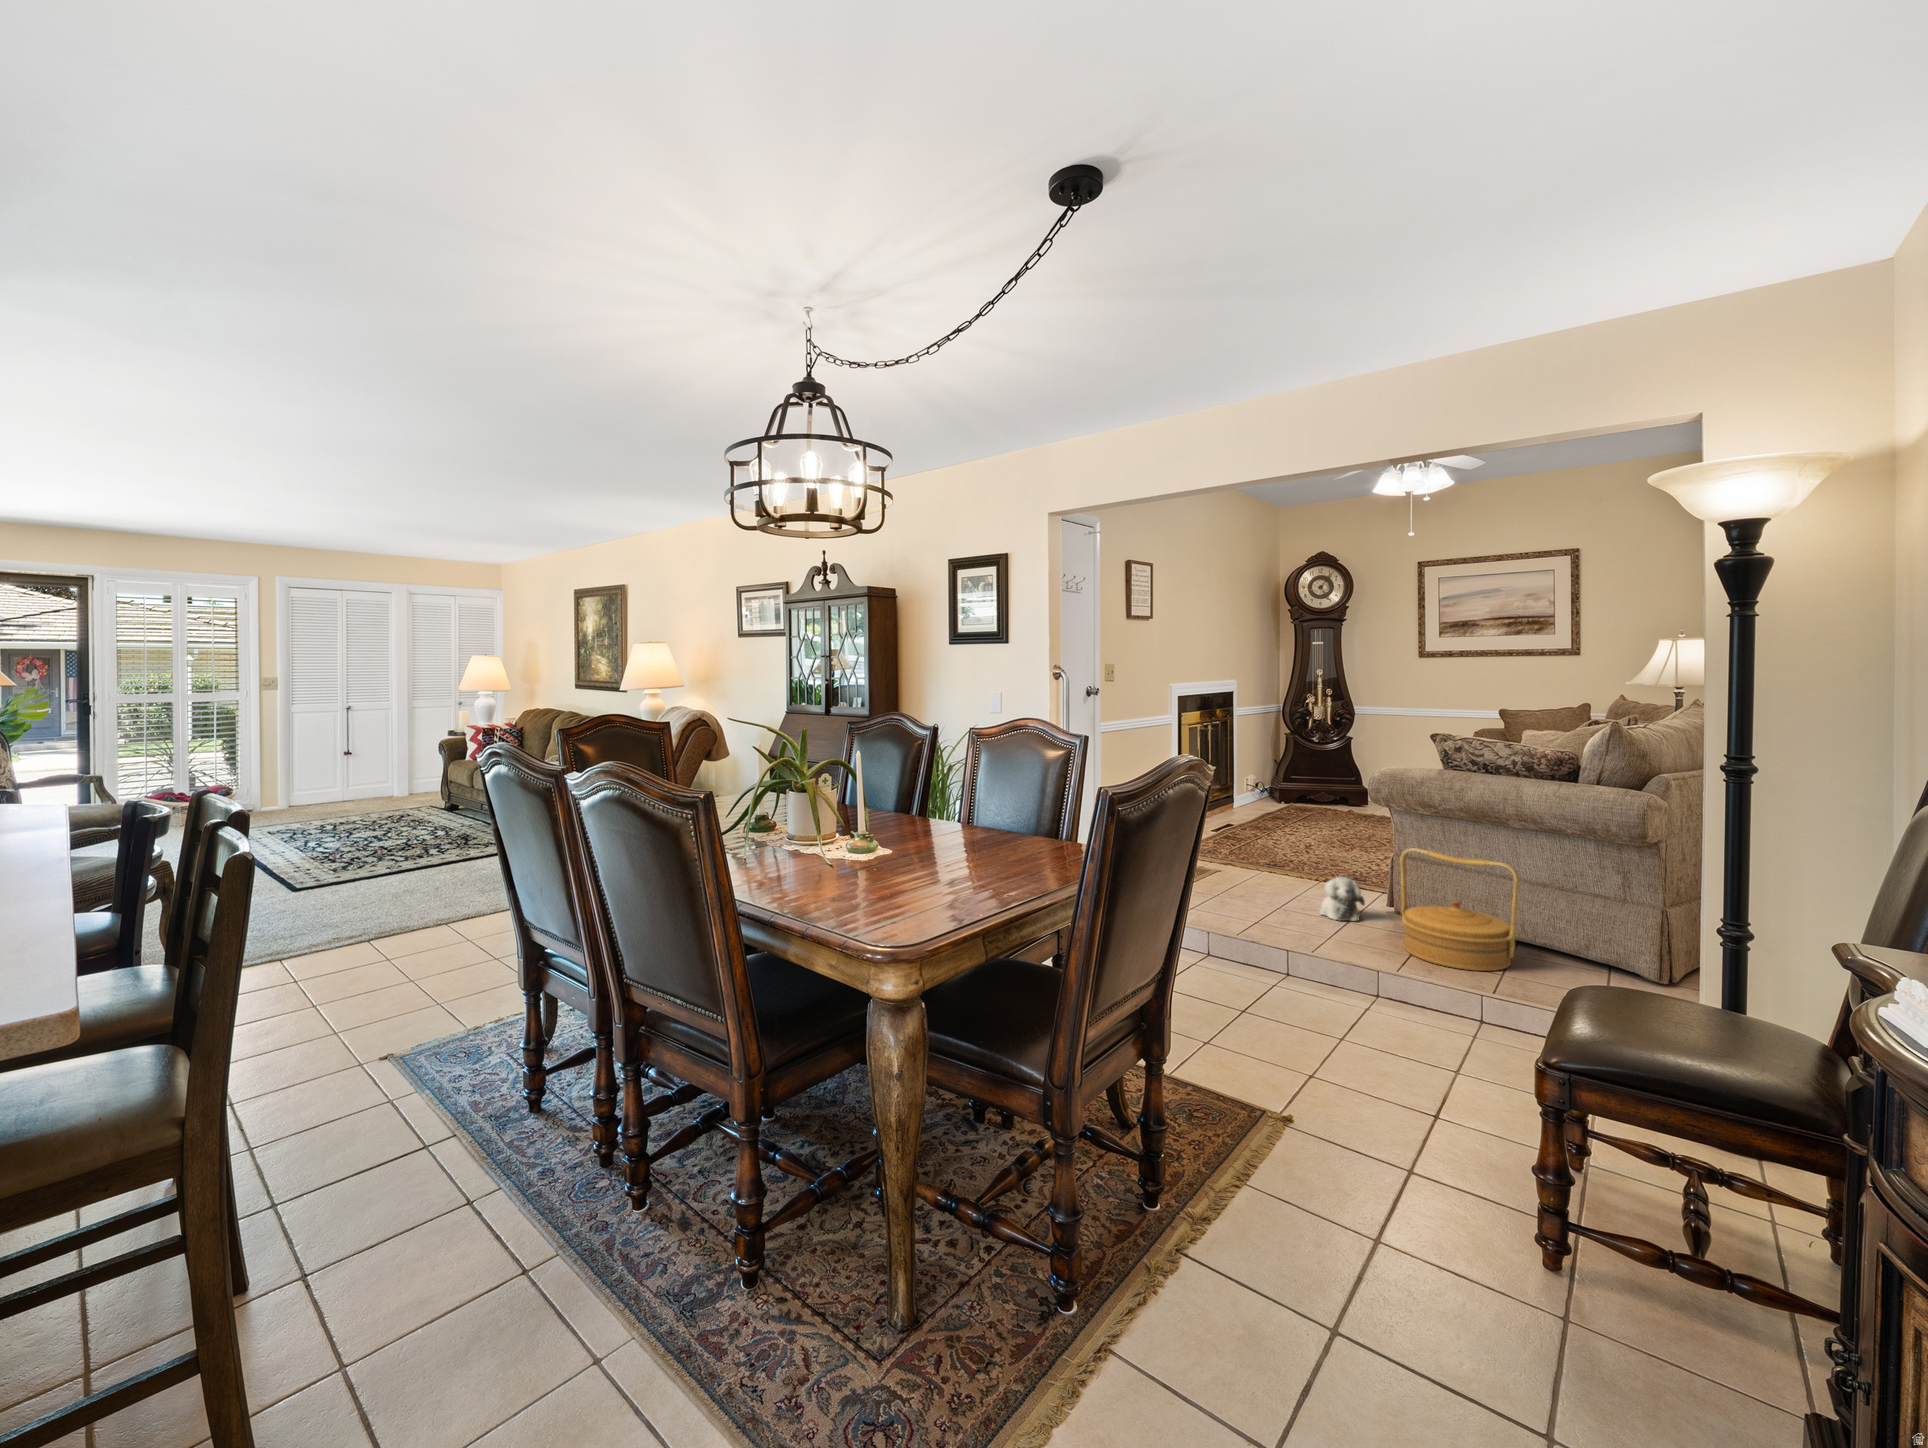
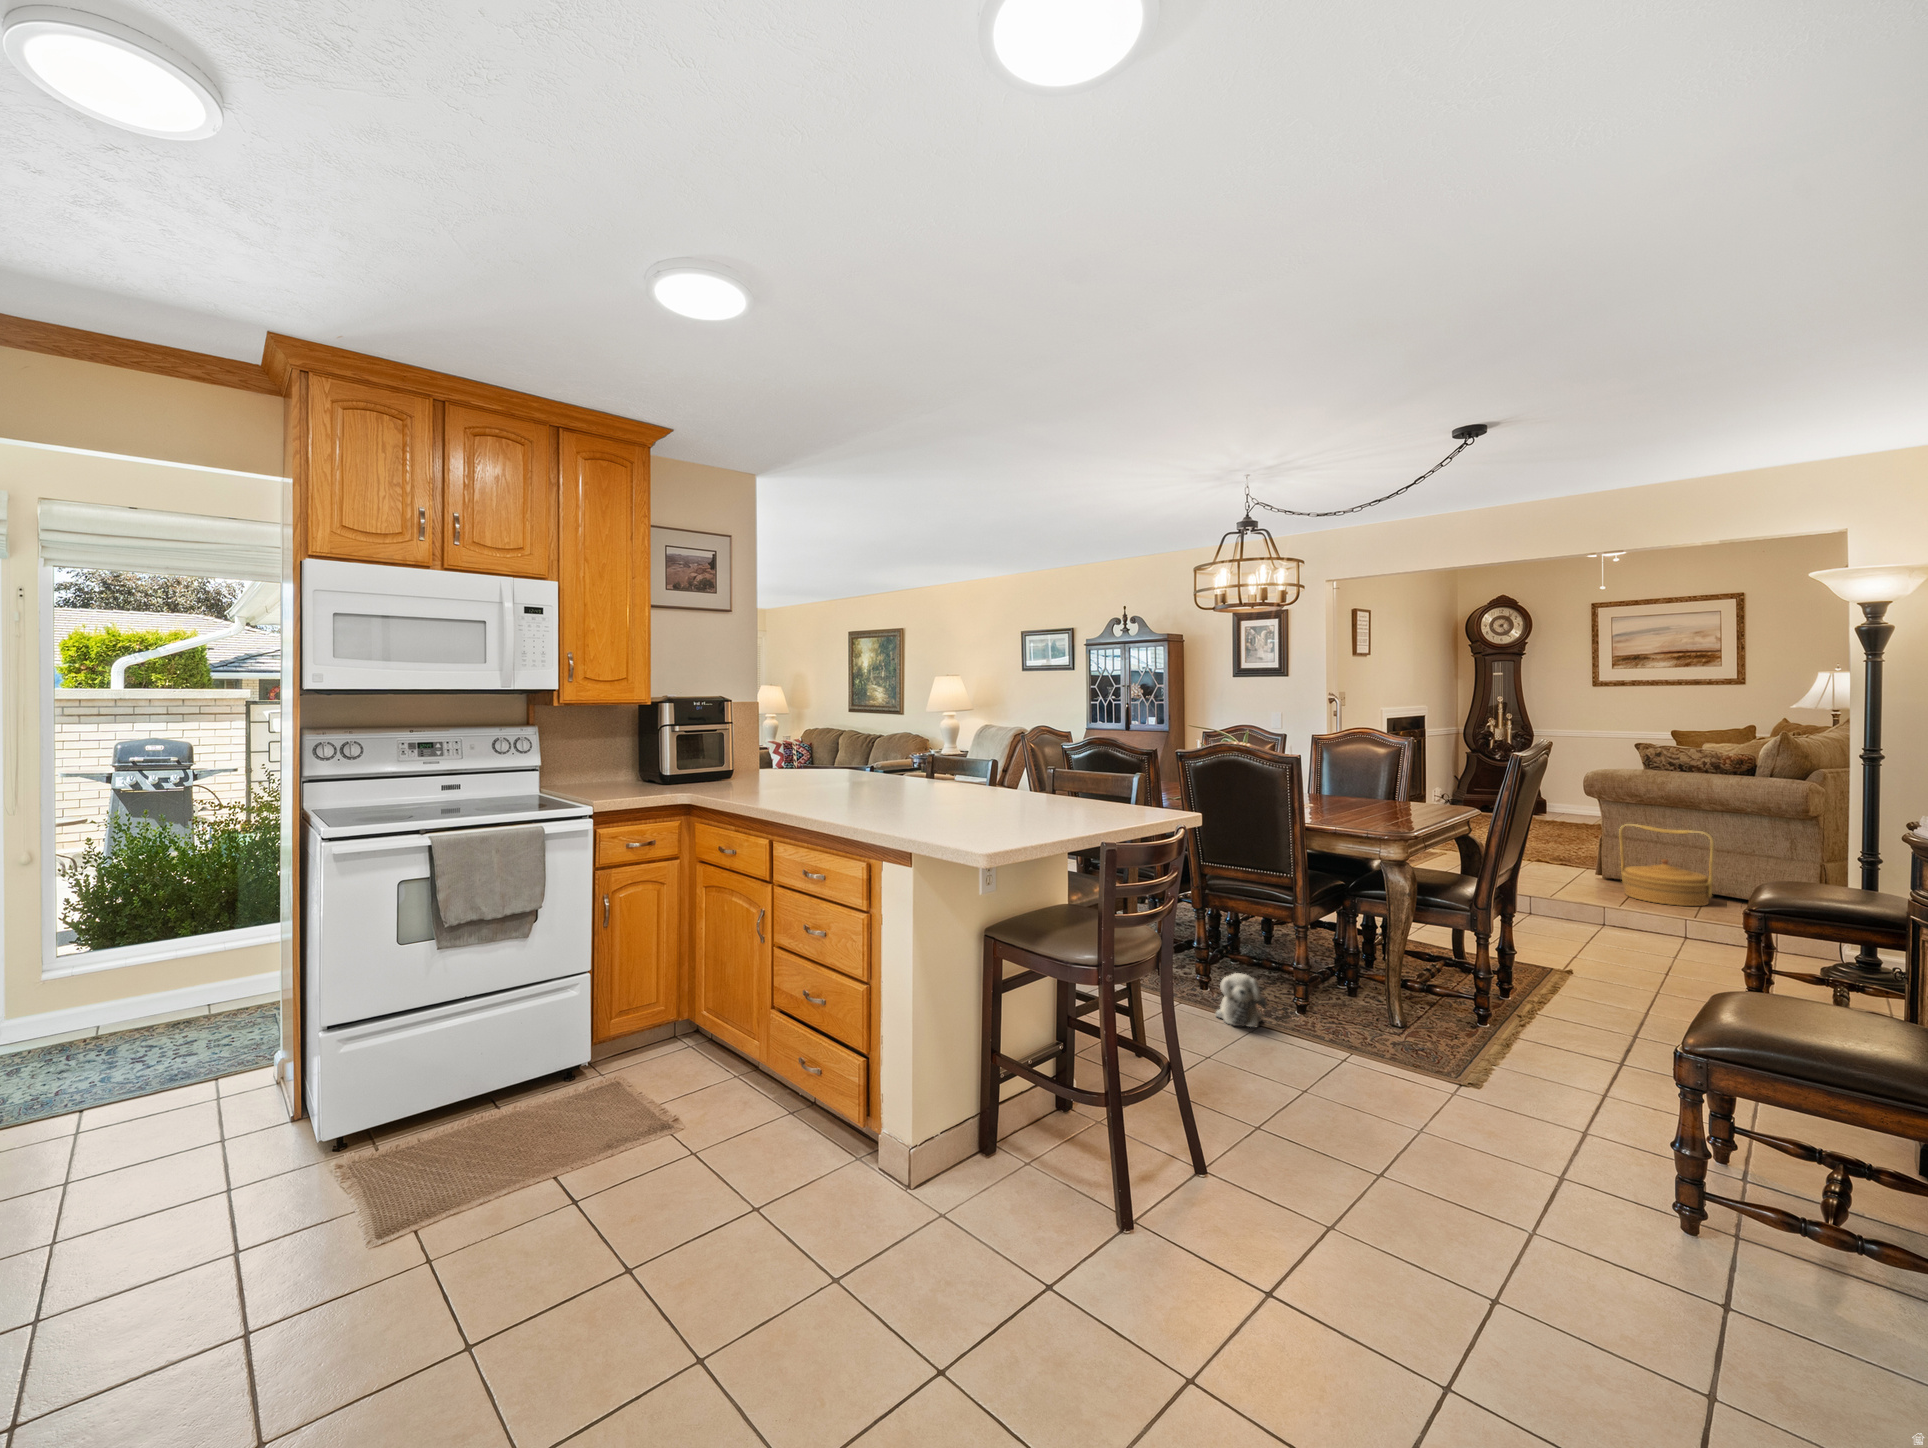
plush toy: present [1319,877,1365,921] -> present [1216,973,1267,1027]

